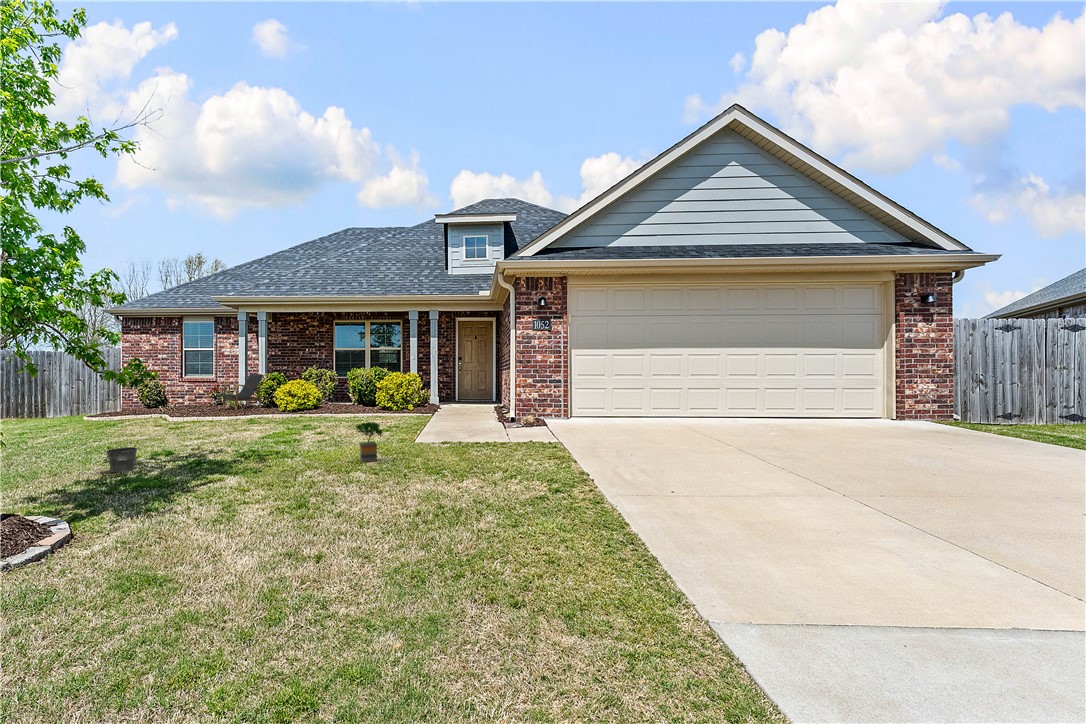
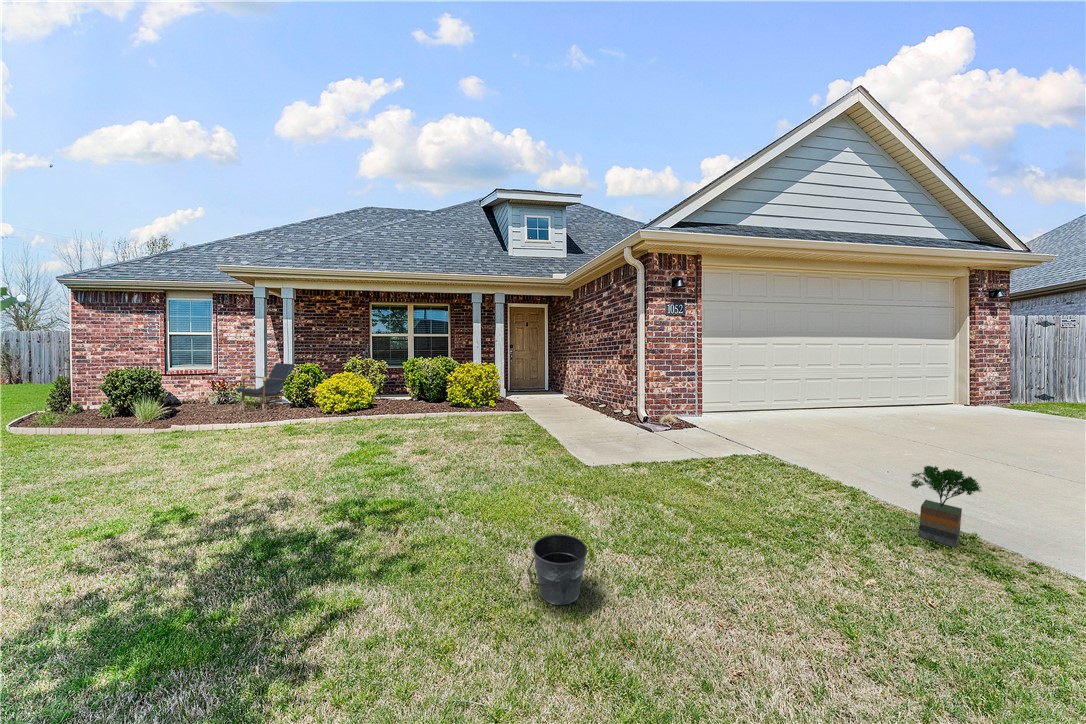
potted tree: present [356,422,383,462] -> present [911,466,981,547]
bucket: present [104,447,137,472] -> present [527,534,588,605]

